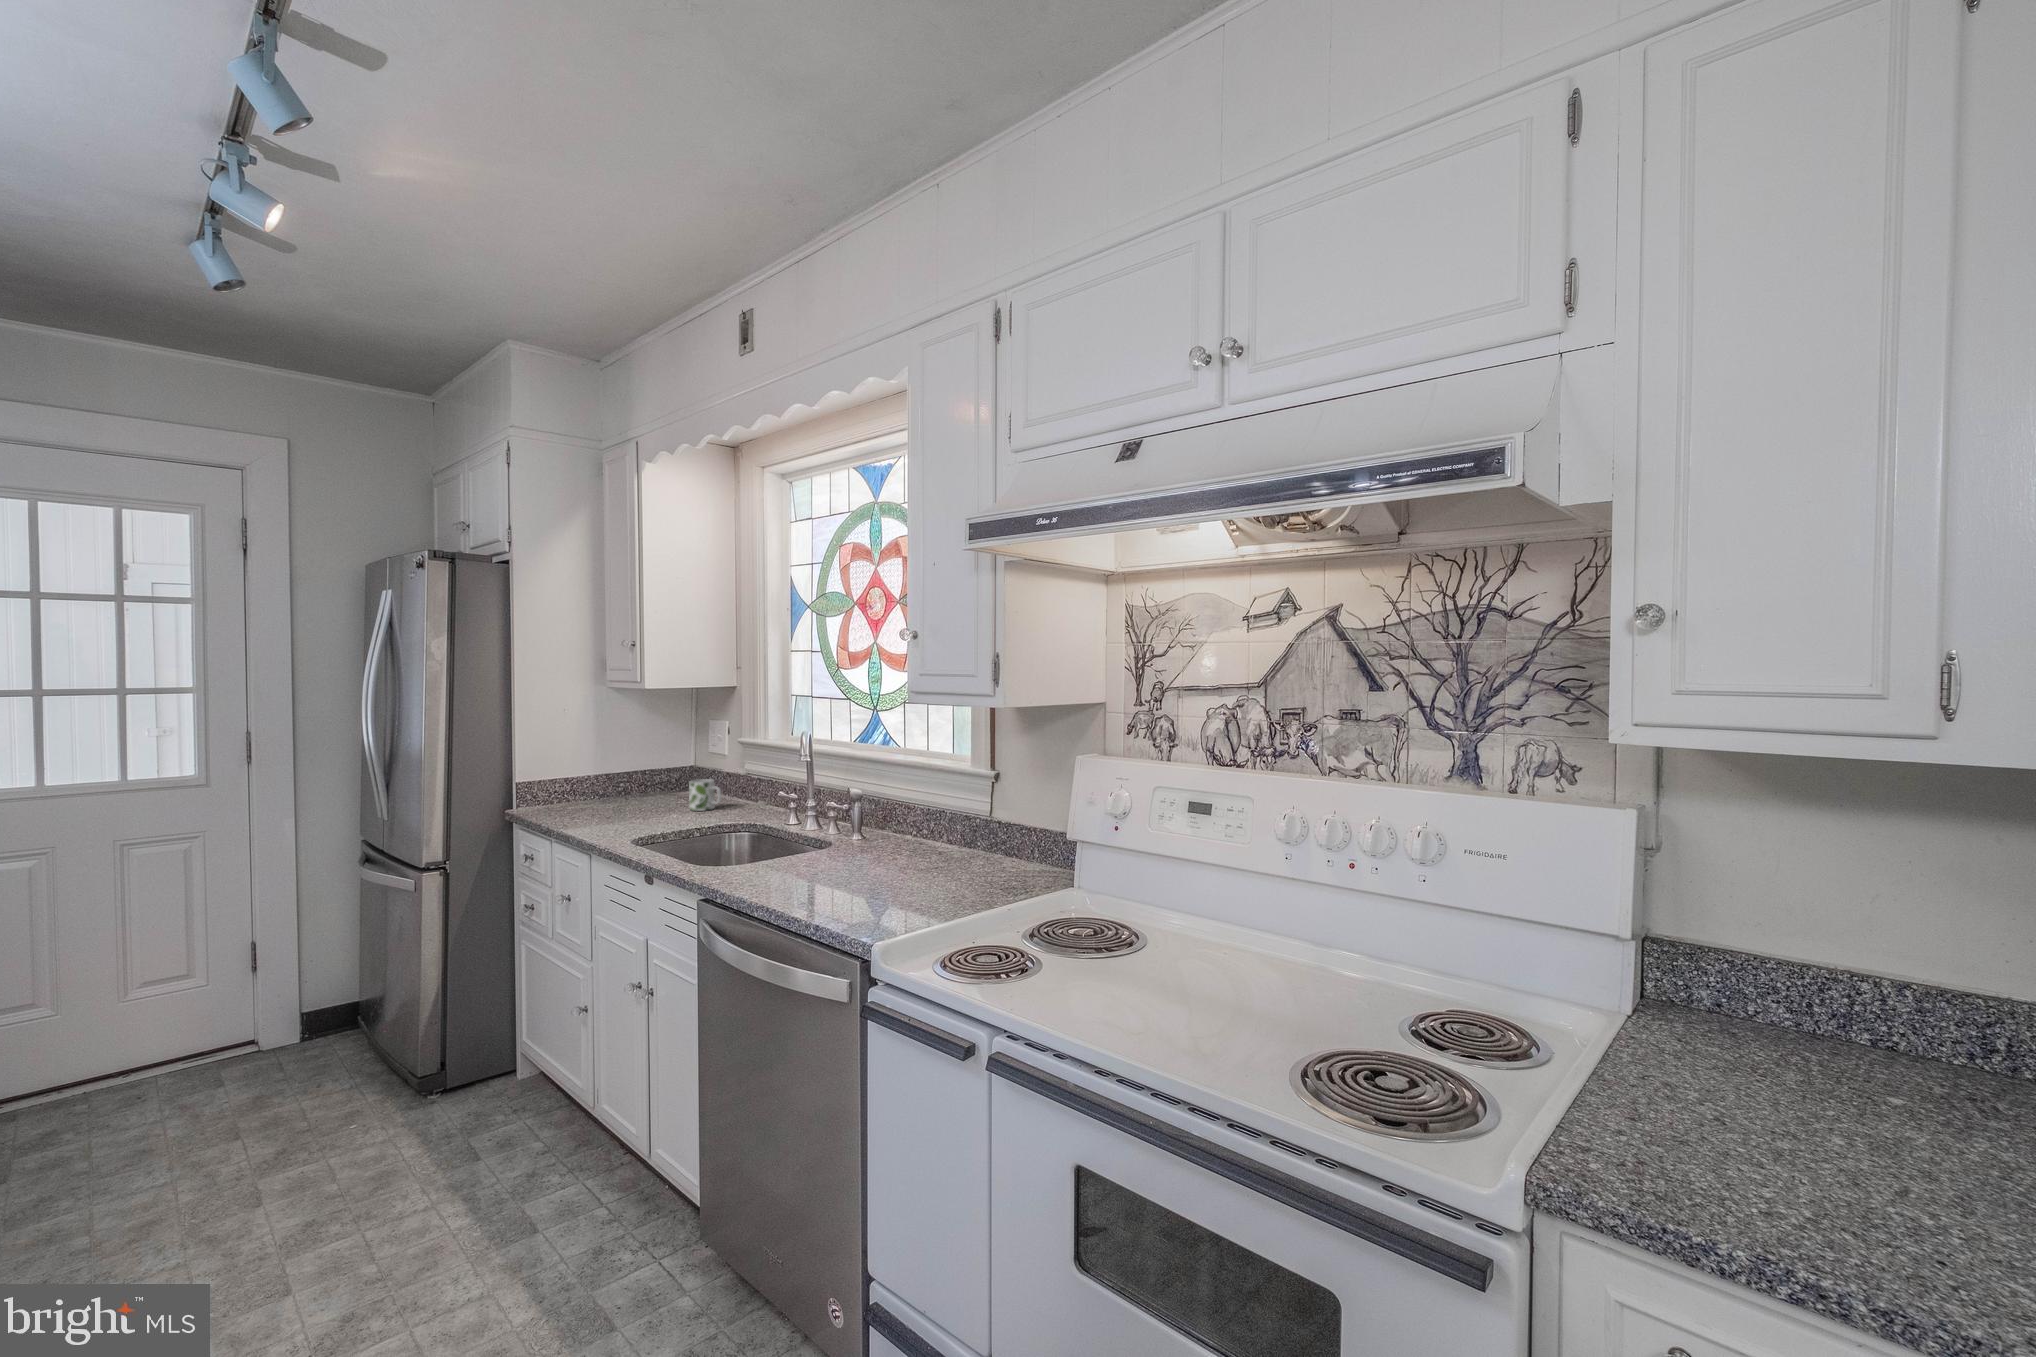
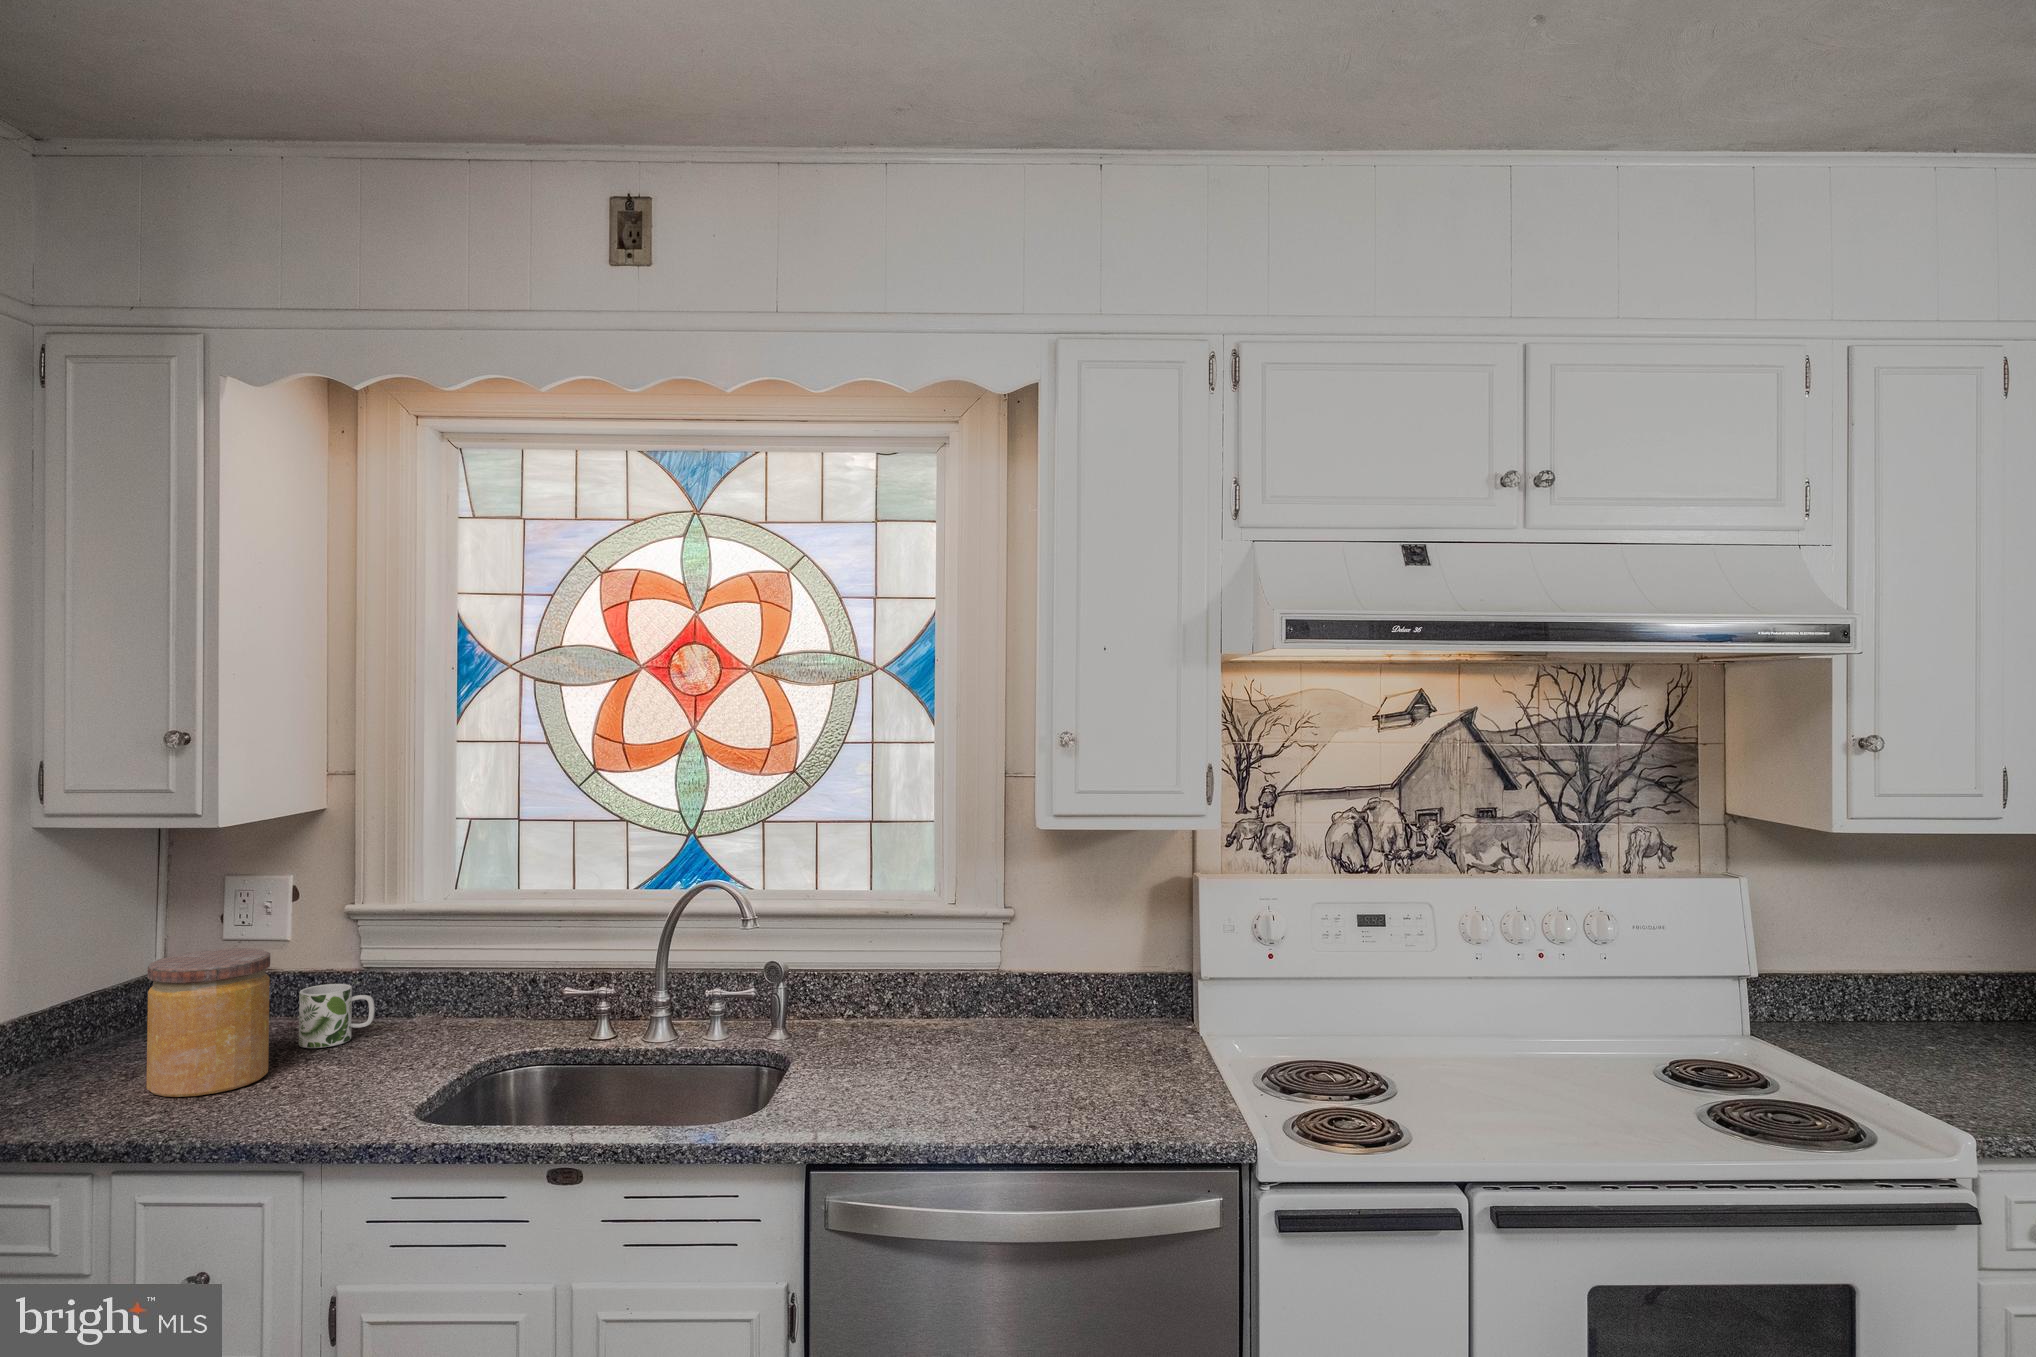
jar: none [600,752,656,820] -> present [147,948,270,1097]

